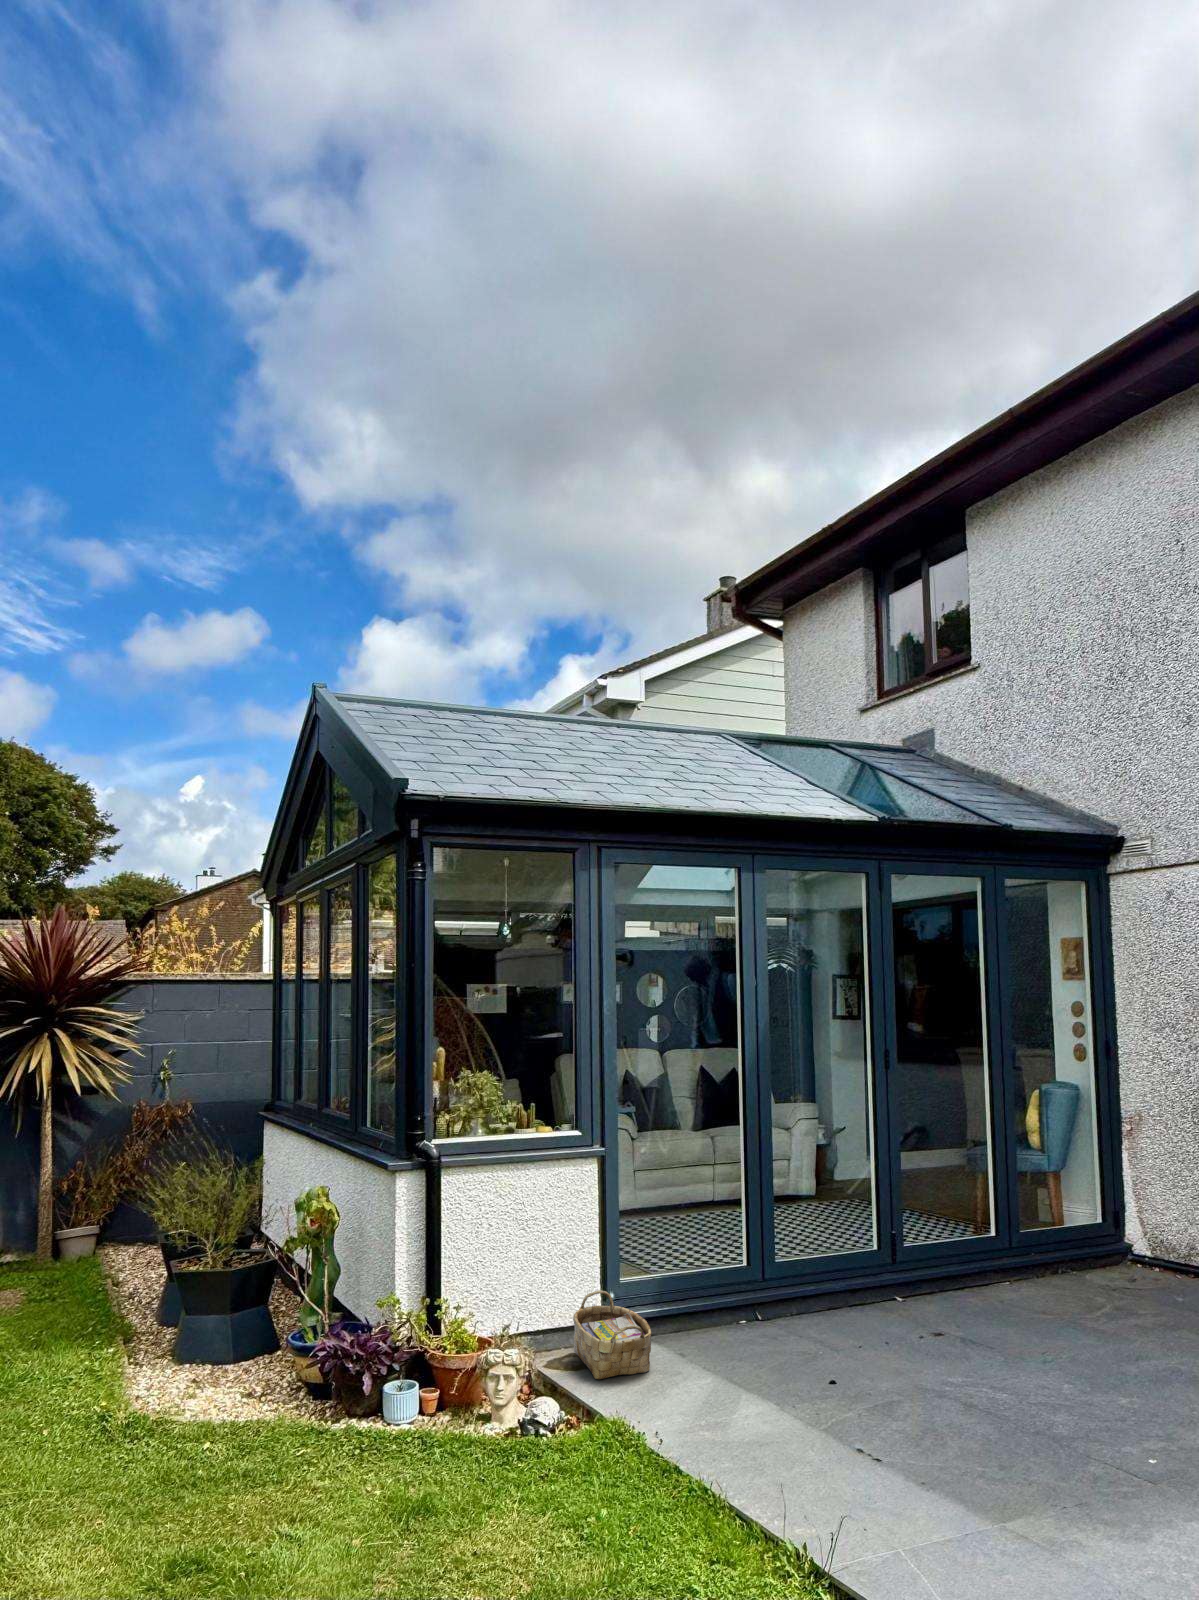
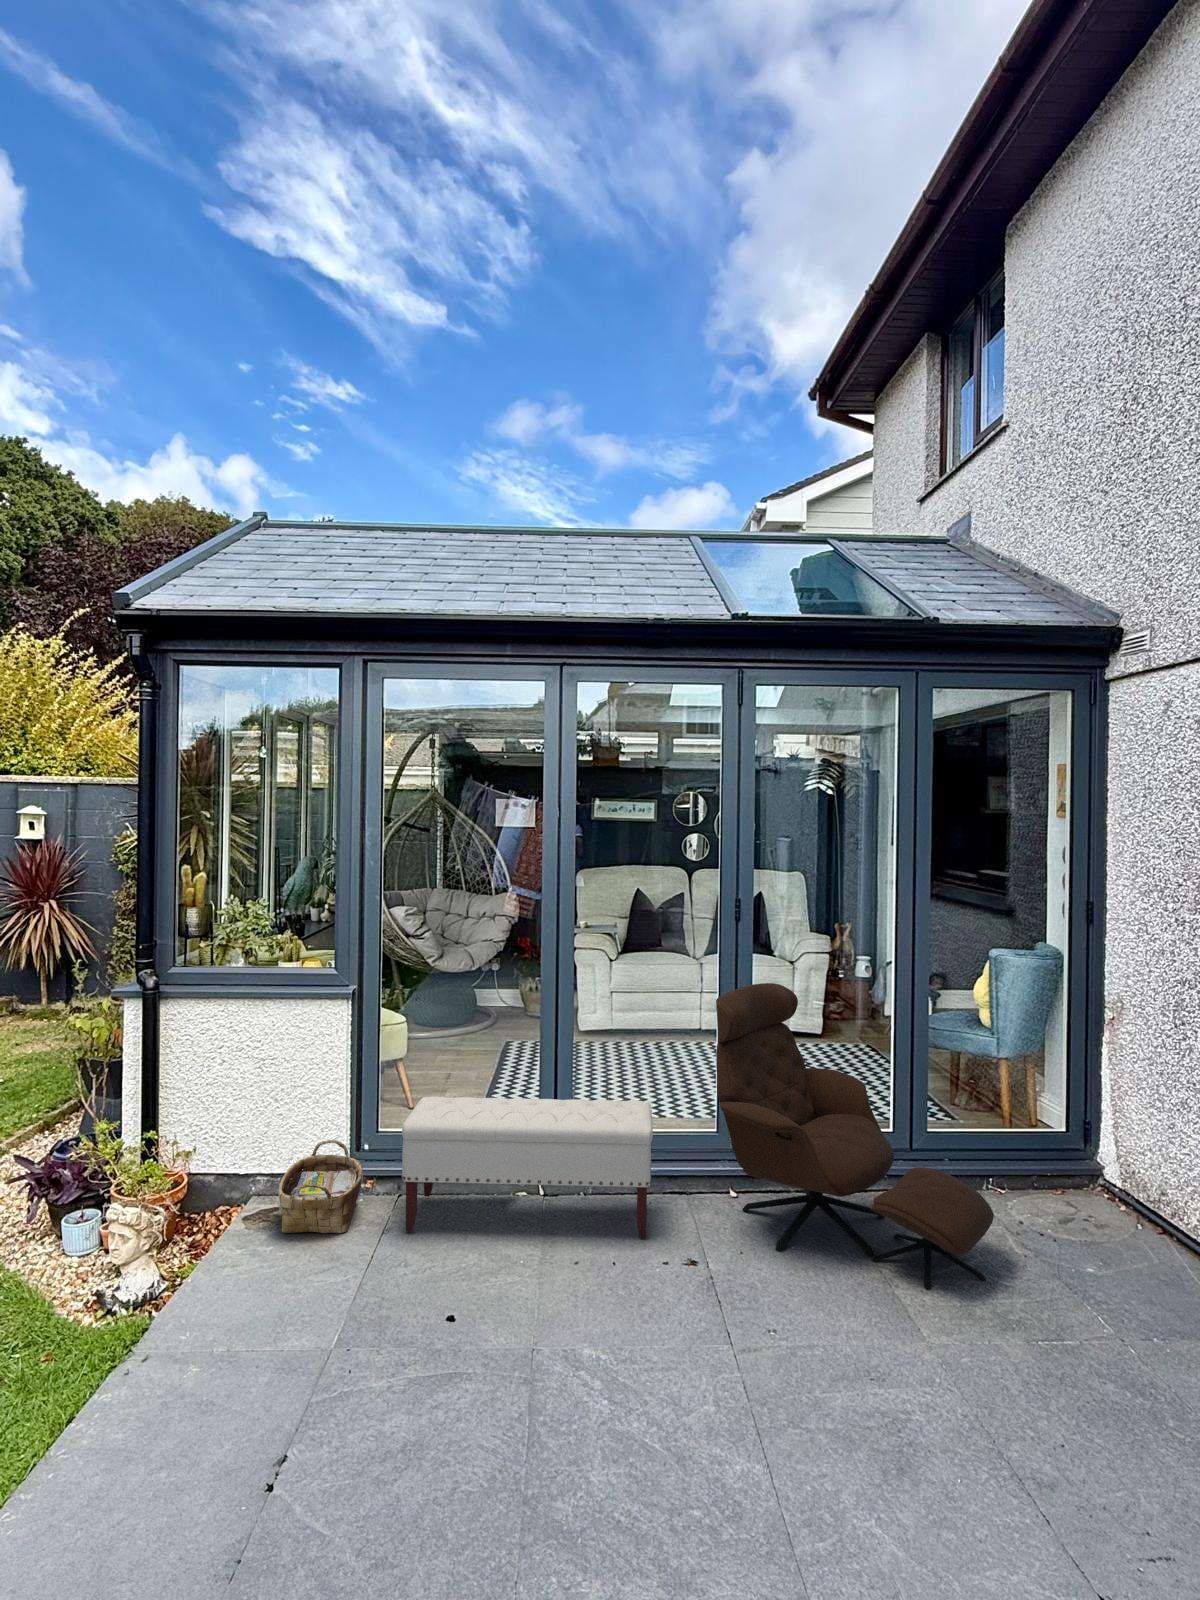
lounge chair: none [904,1116,1134,1340] -> present [716,983,994,1290]
bench: none [666,1225,887,1363] -> present [401,1097,653,1238]

